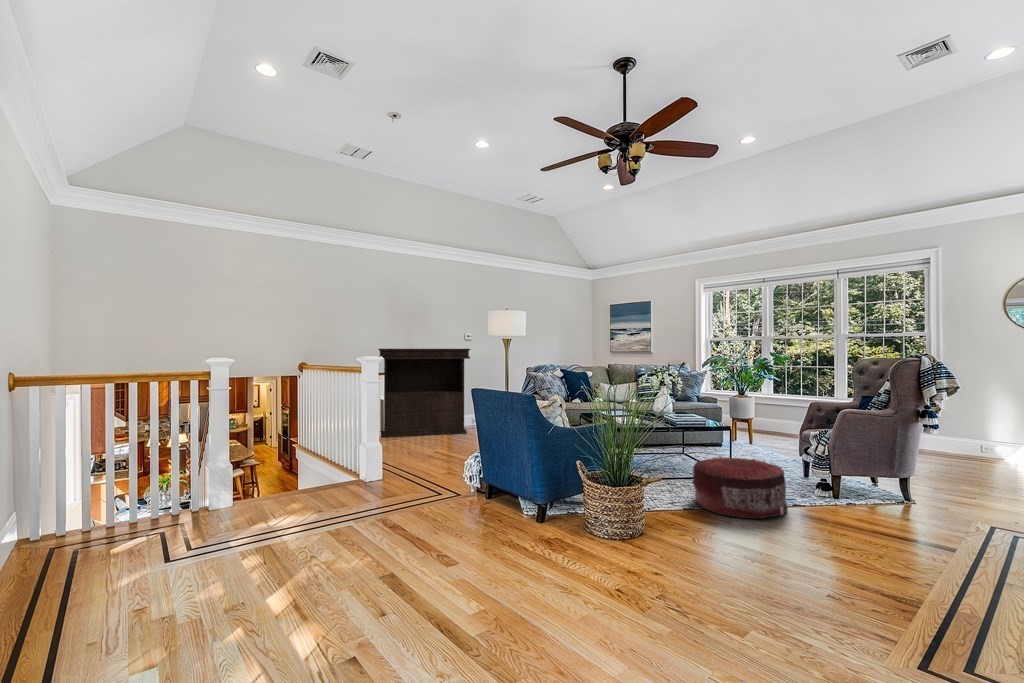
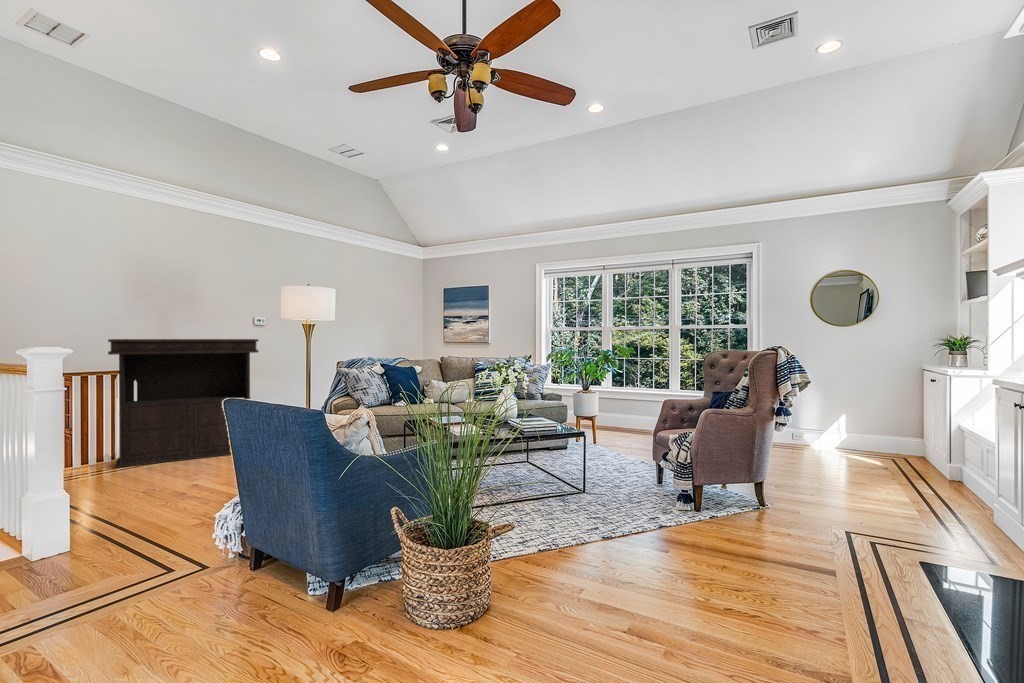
pouf: present [693,457,788,518] -> none [547,474,655,556]

